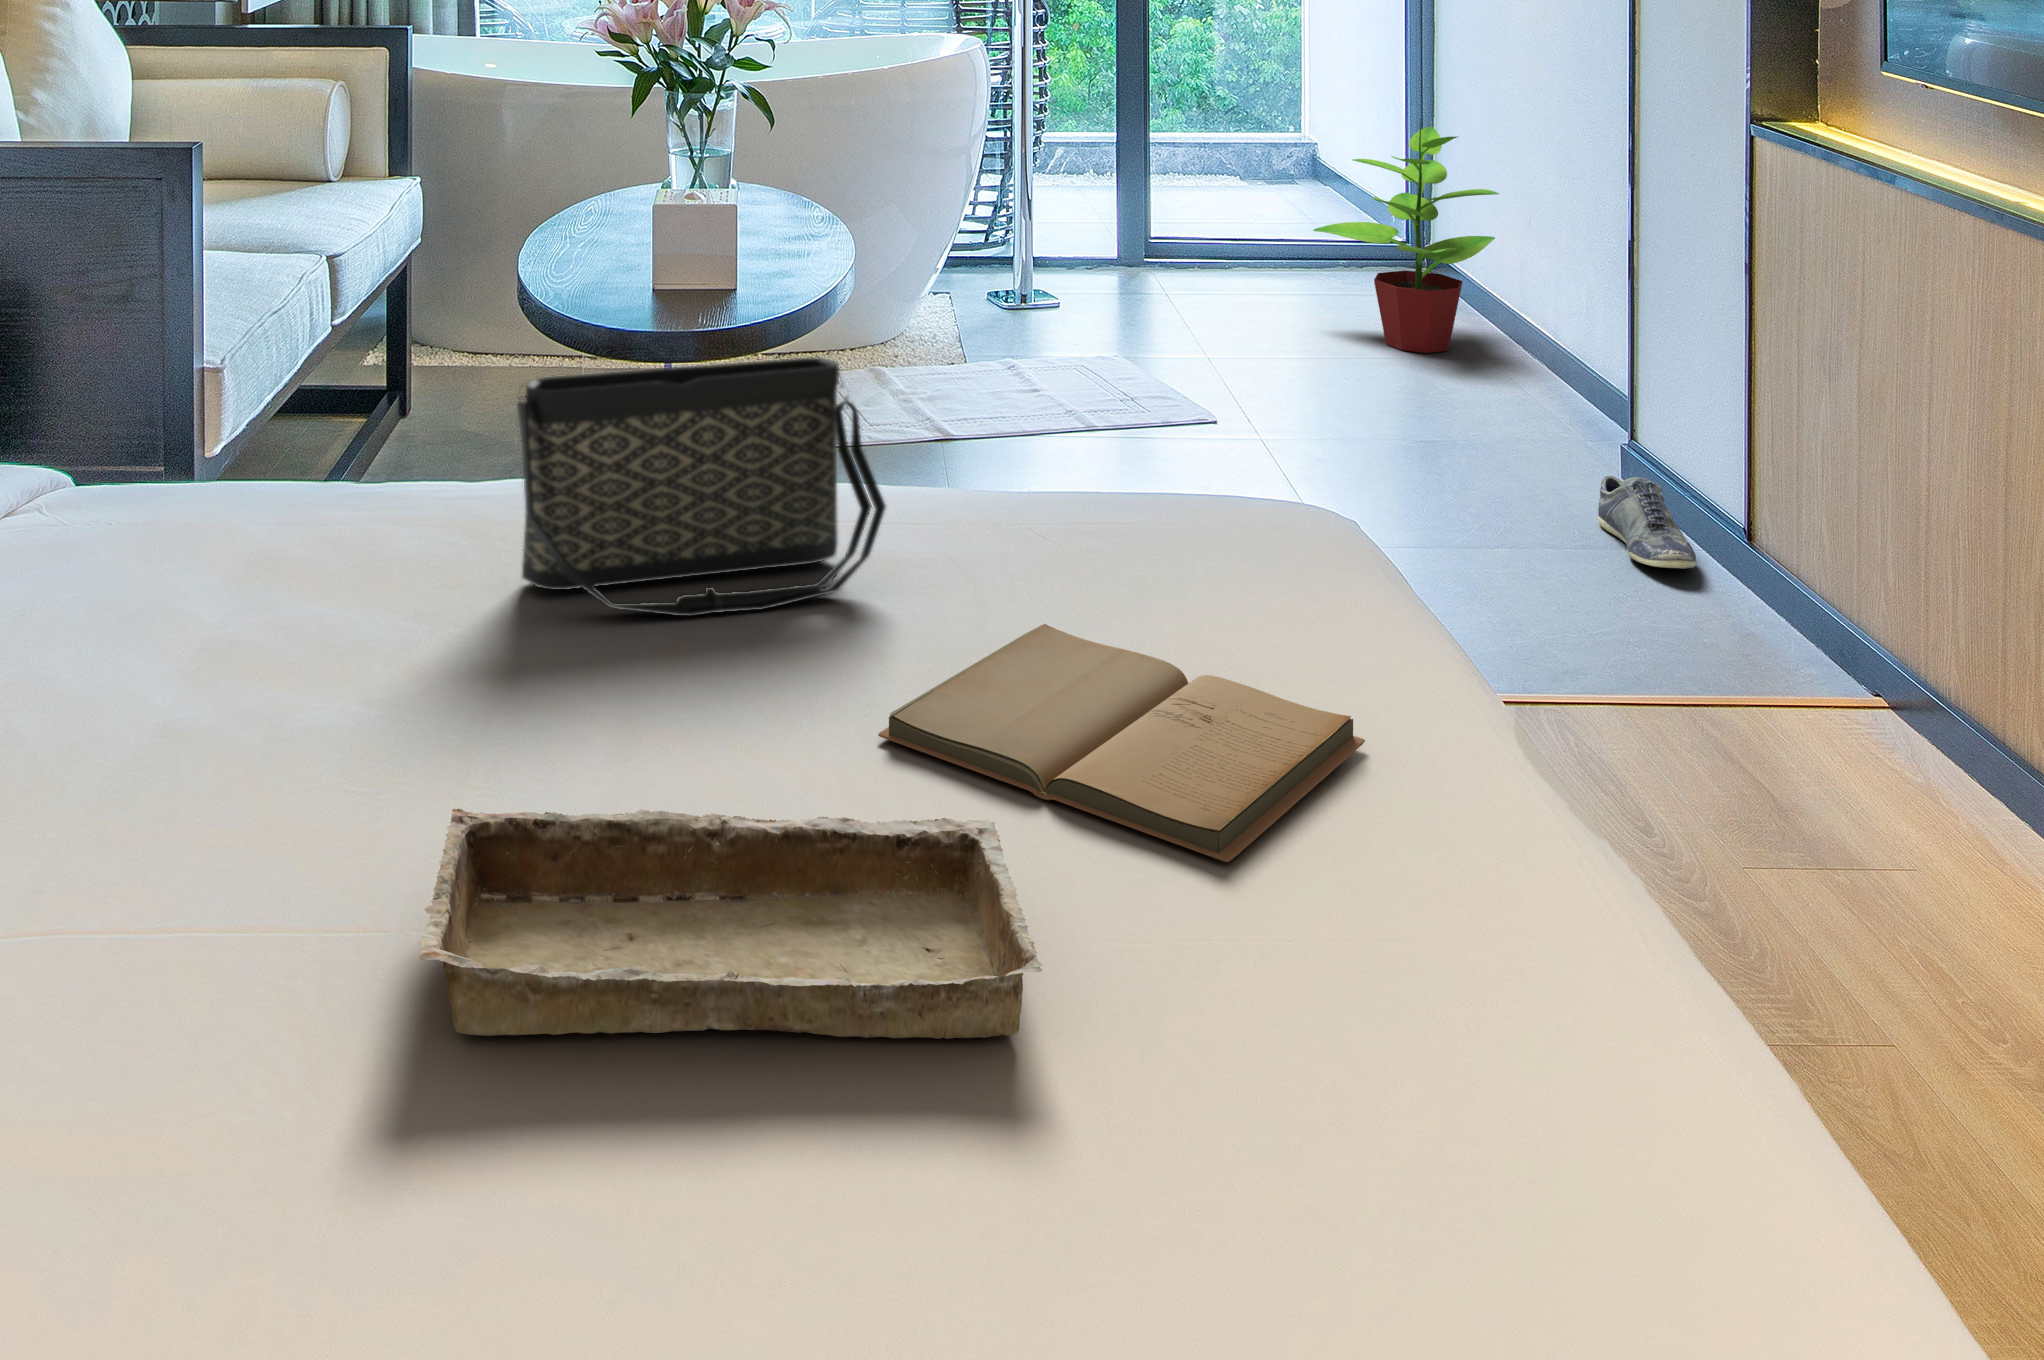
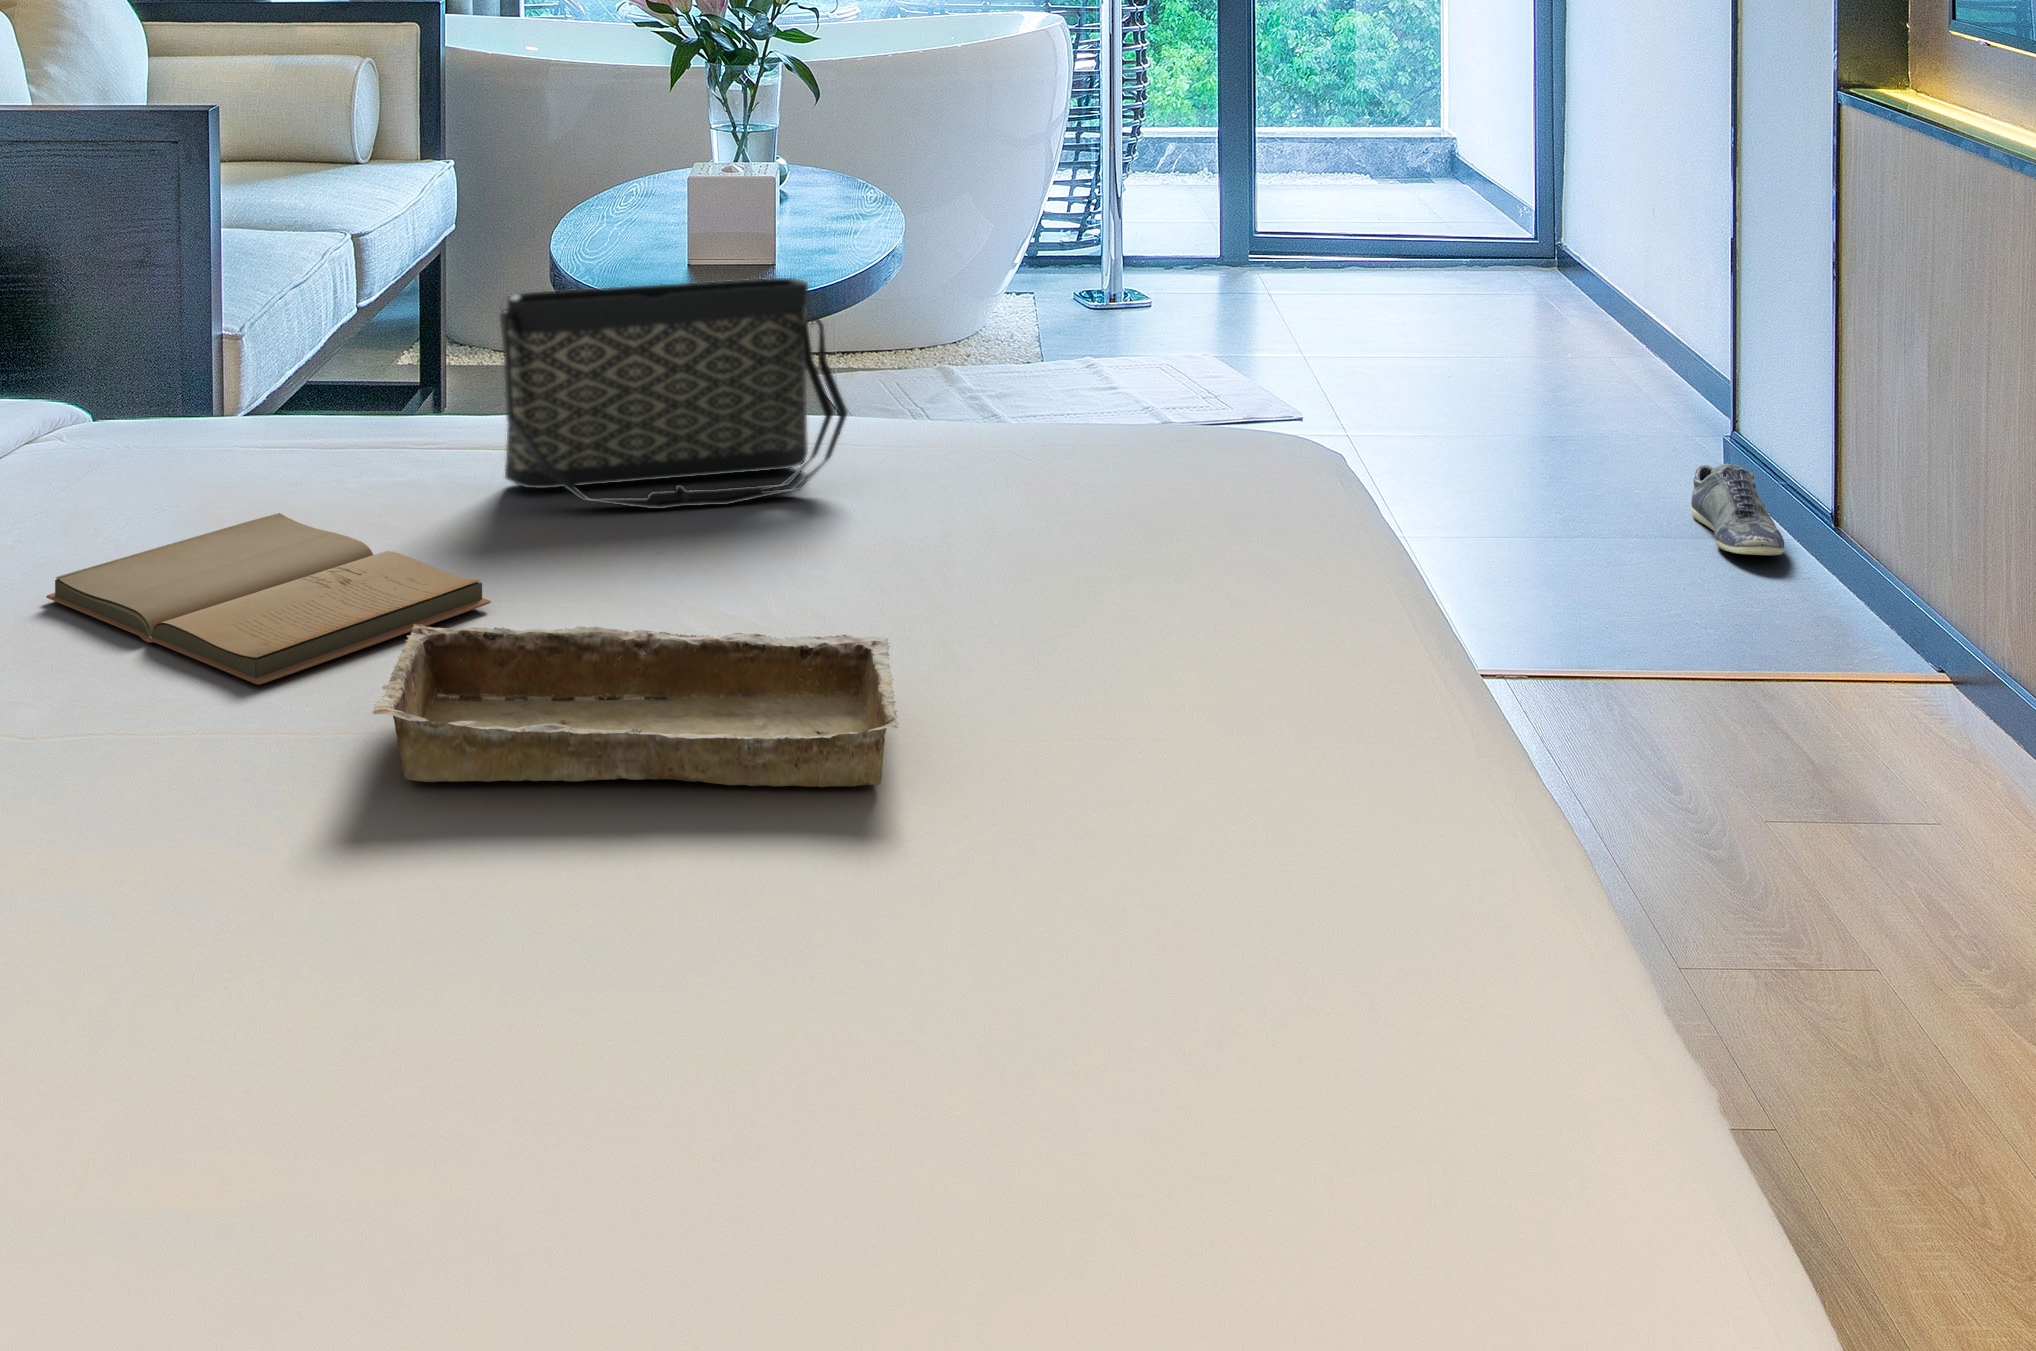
potted plant: present [1313,118,1499,353] -> none [1425,99,1623,351]
book: present [878,624,1365,862] -> present [46,513,491,685]

